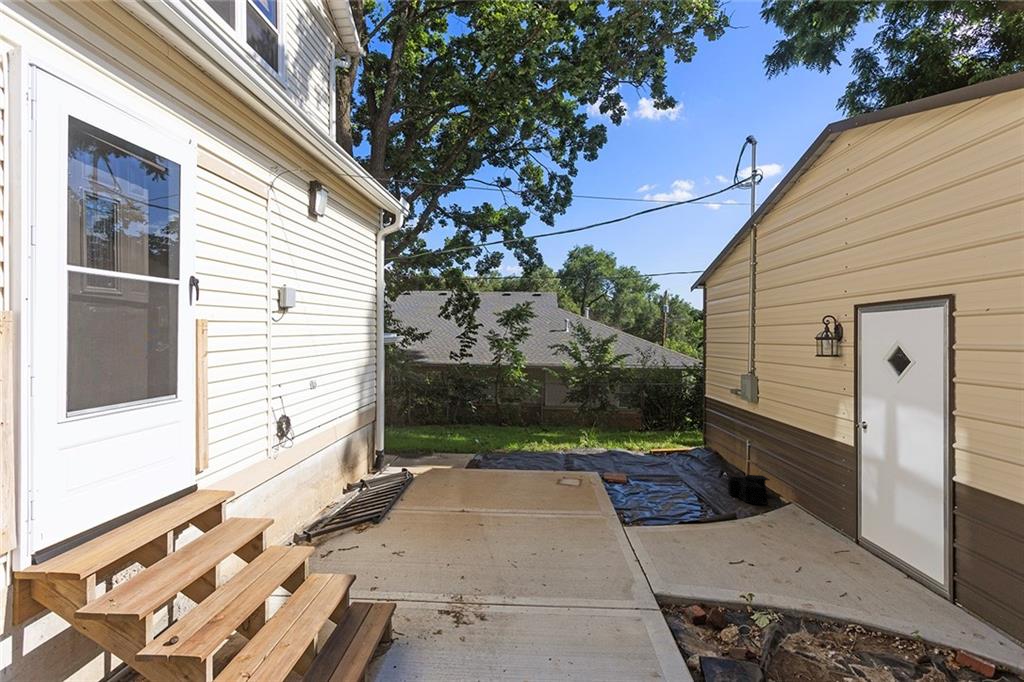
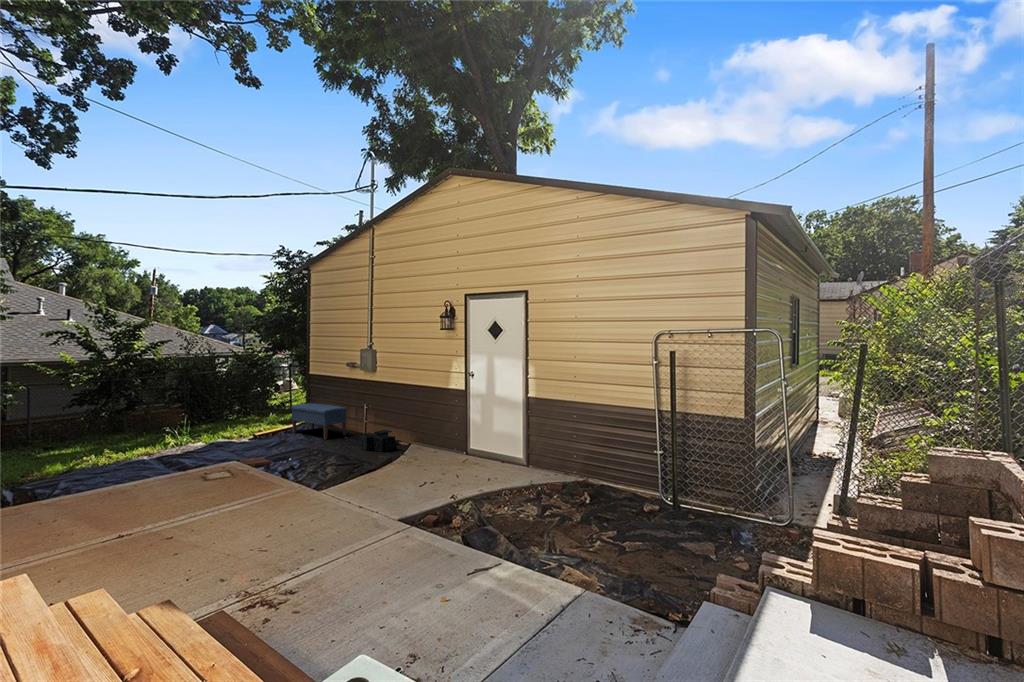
bench: none [682,427,732,471] -> present [291,403,347,440]

